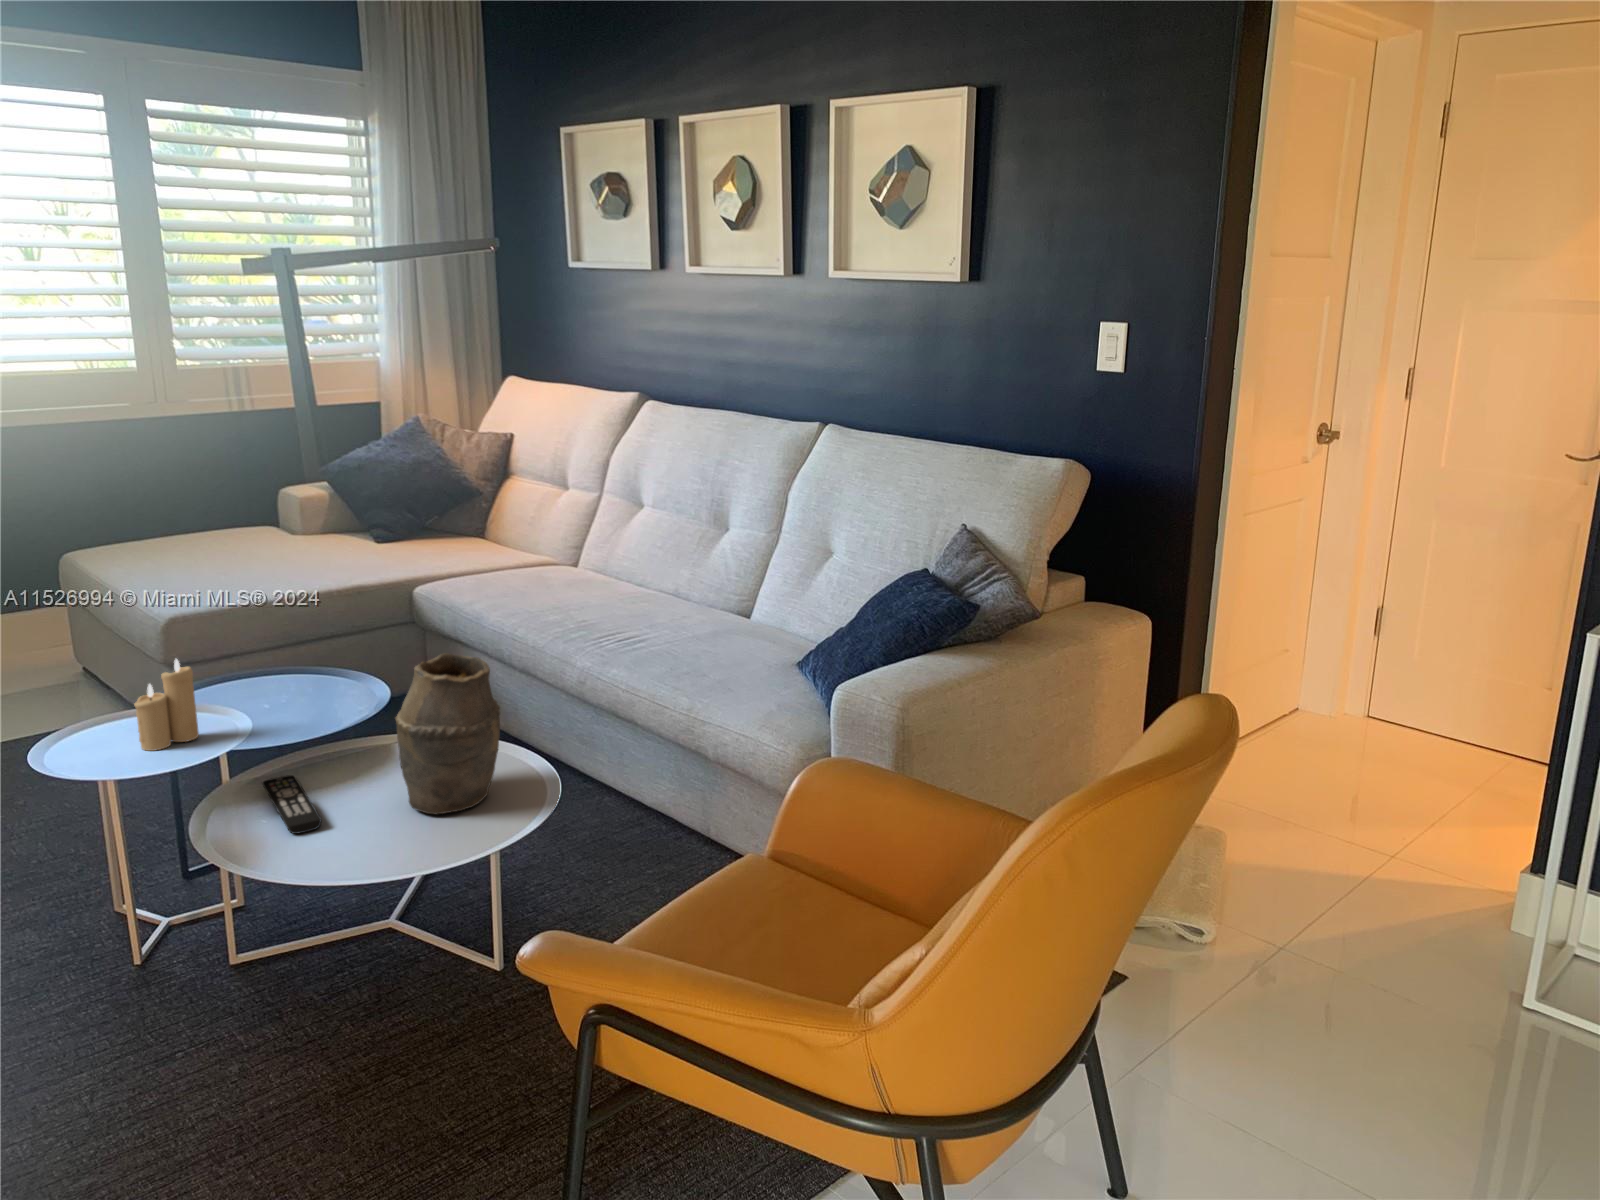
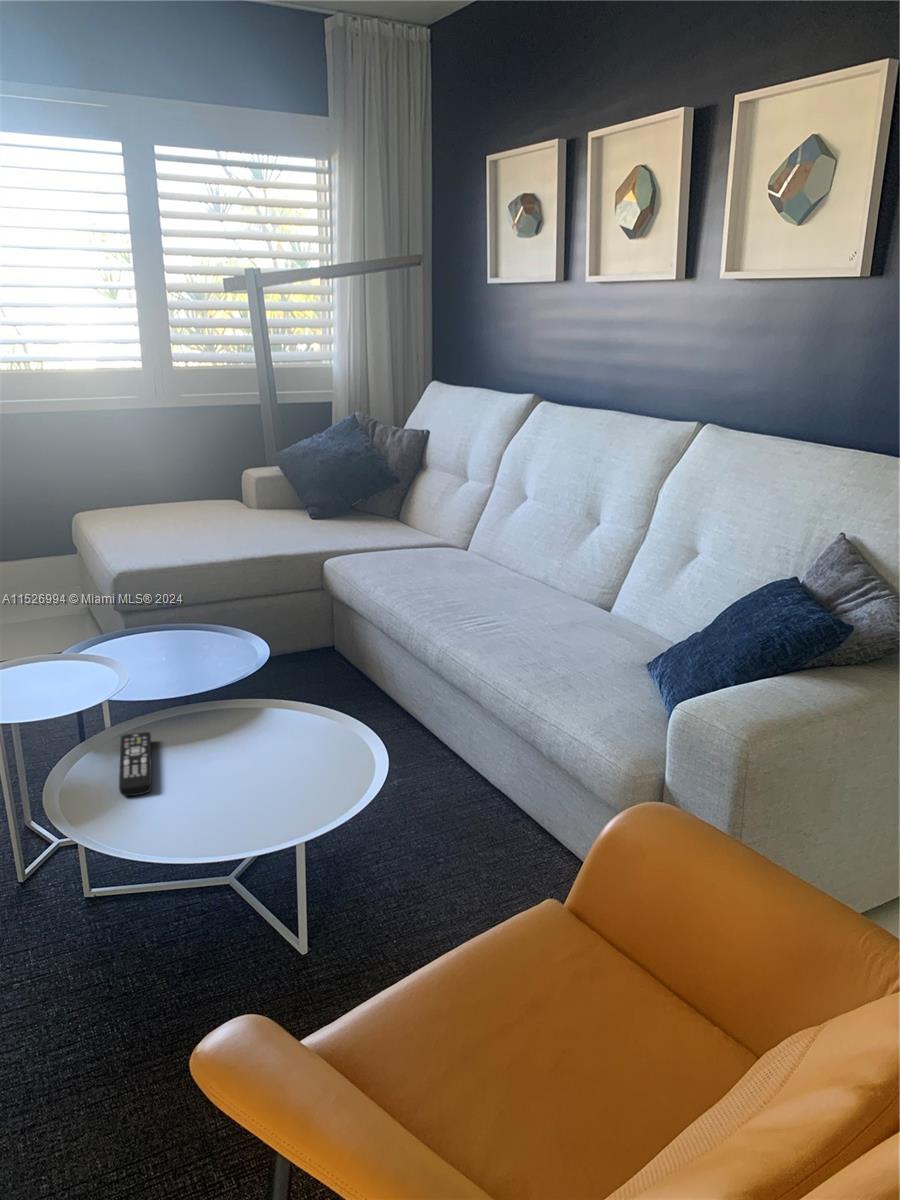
vase: present [395,653,500,814] -> none [224,633,327,792]
candle: present [134,659,199,751] -> none [24,615,82,697]

